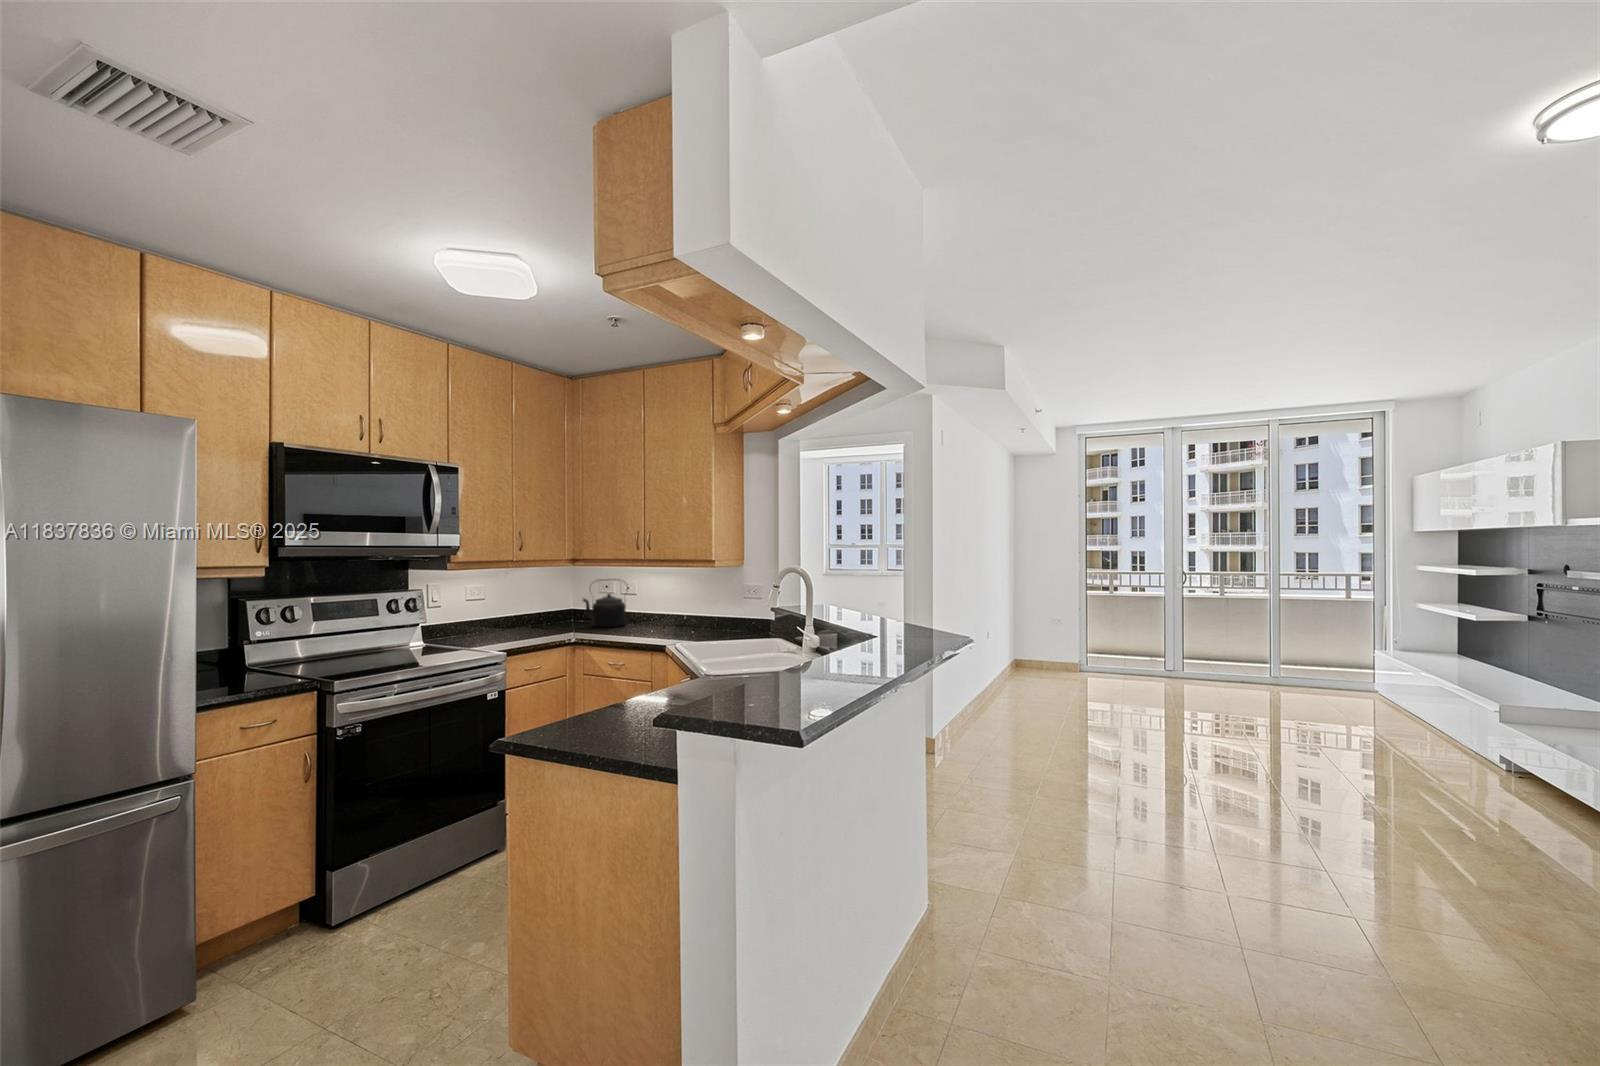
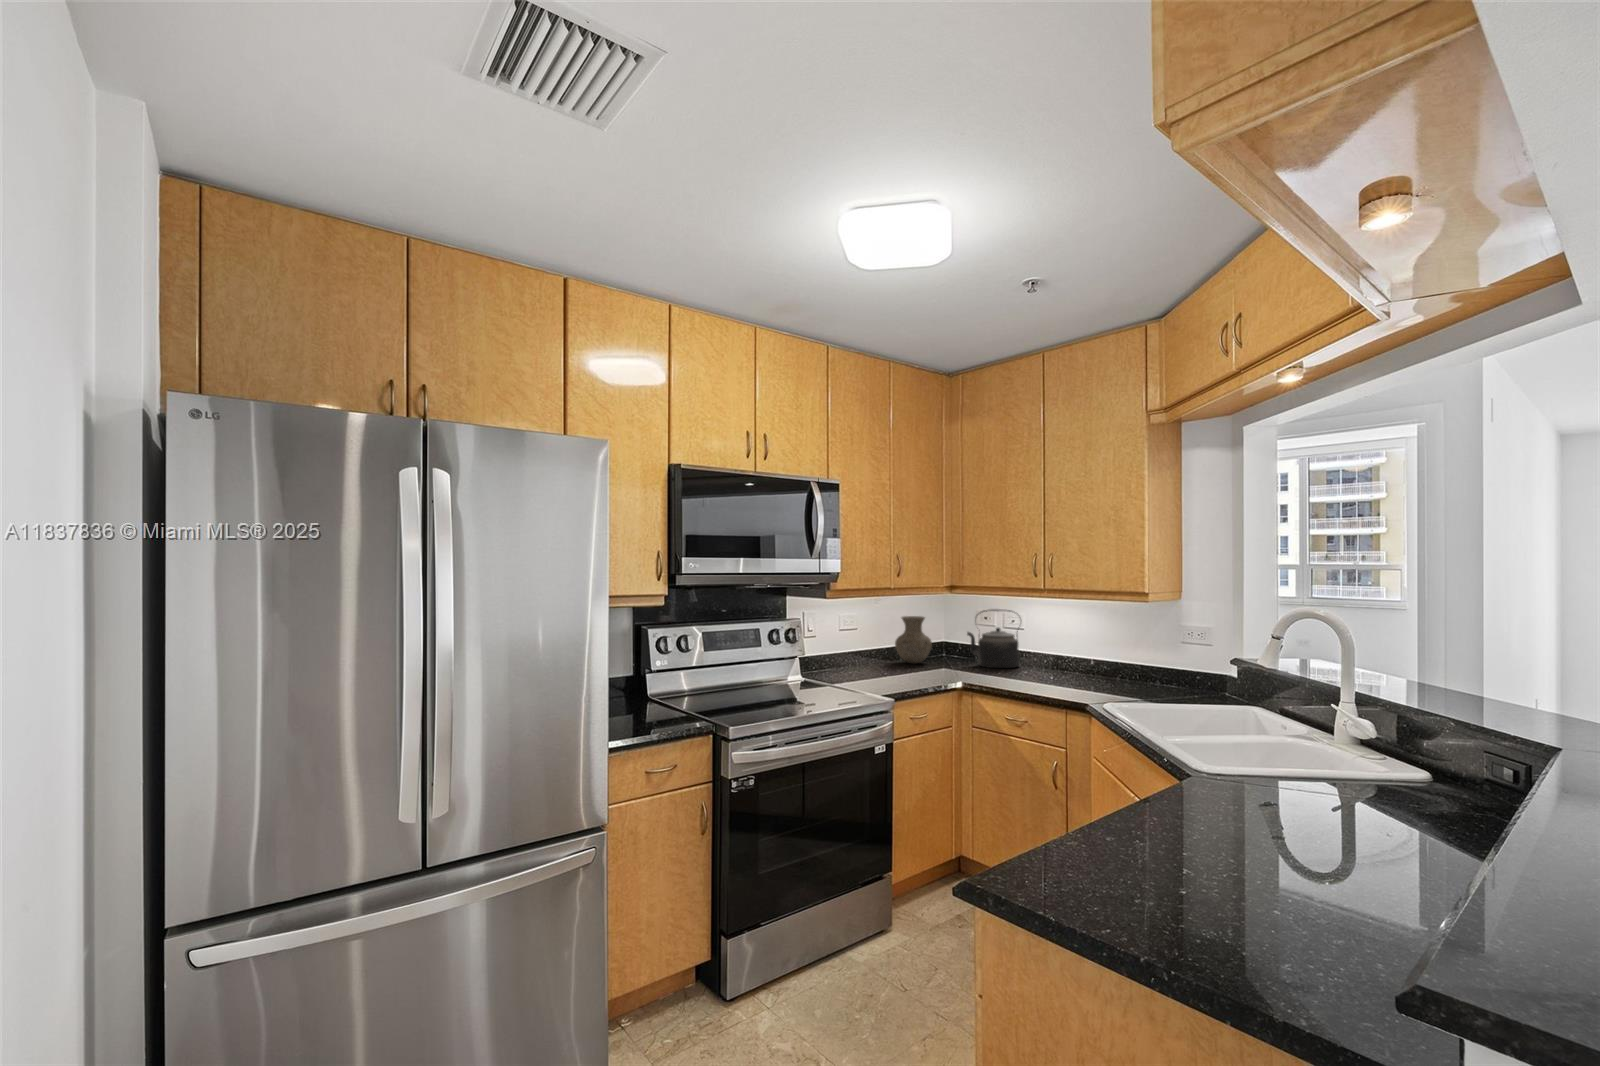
vase: none [518,587,552,628] -> present [895,616,932,664]

